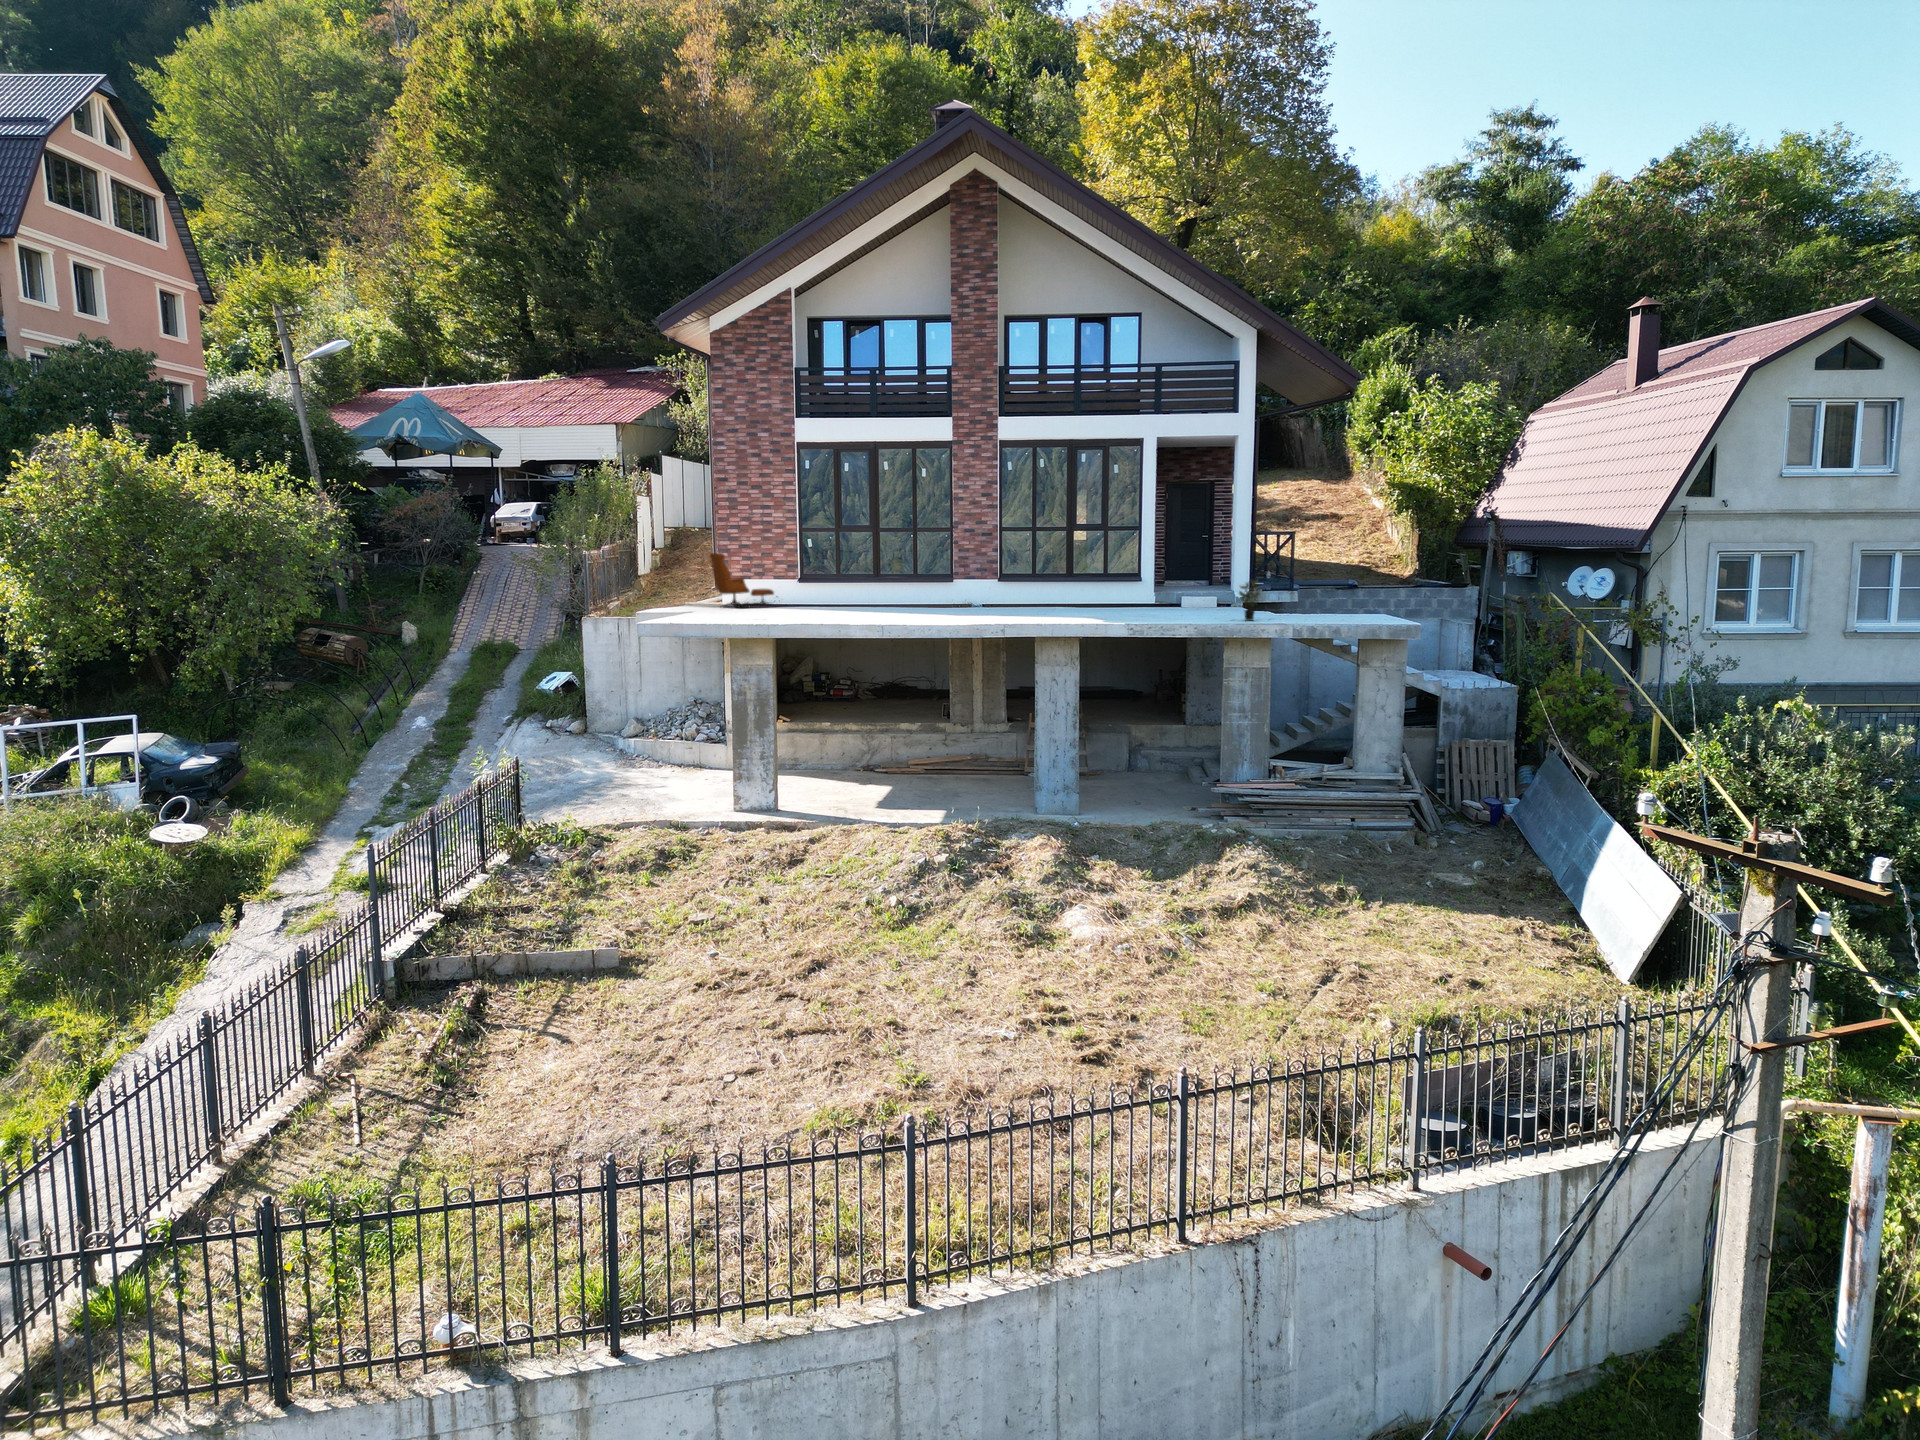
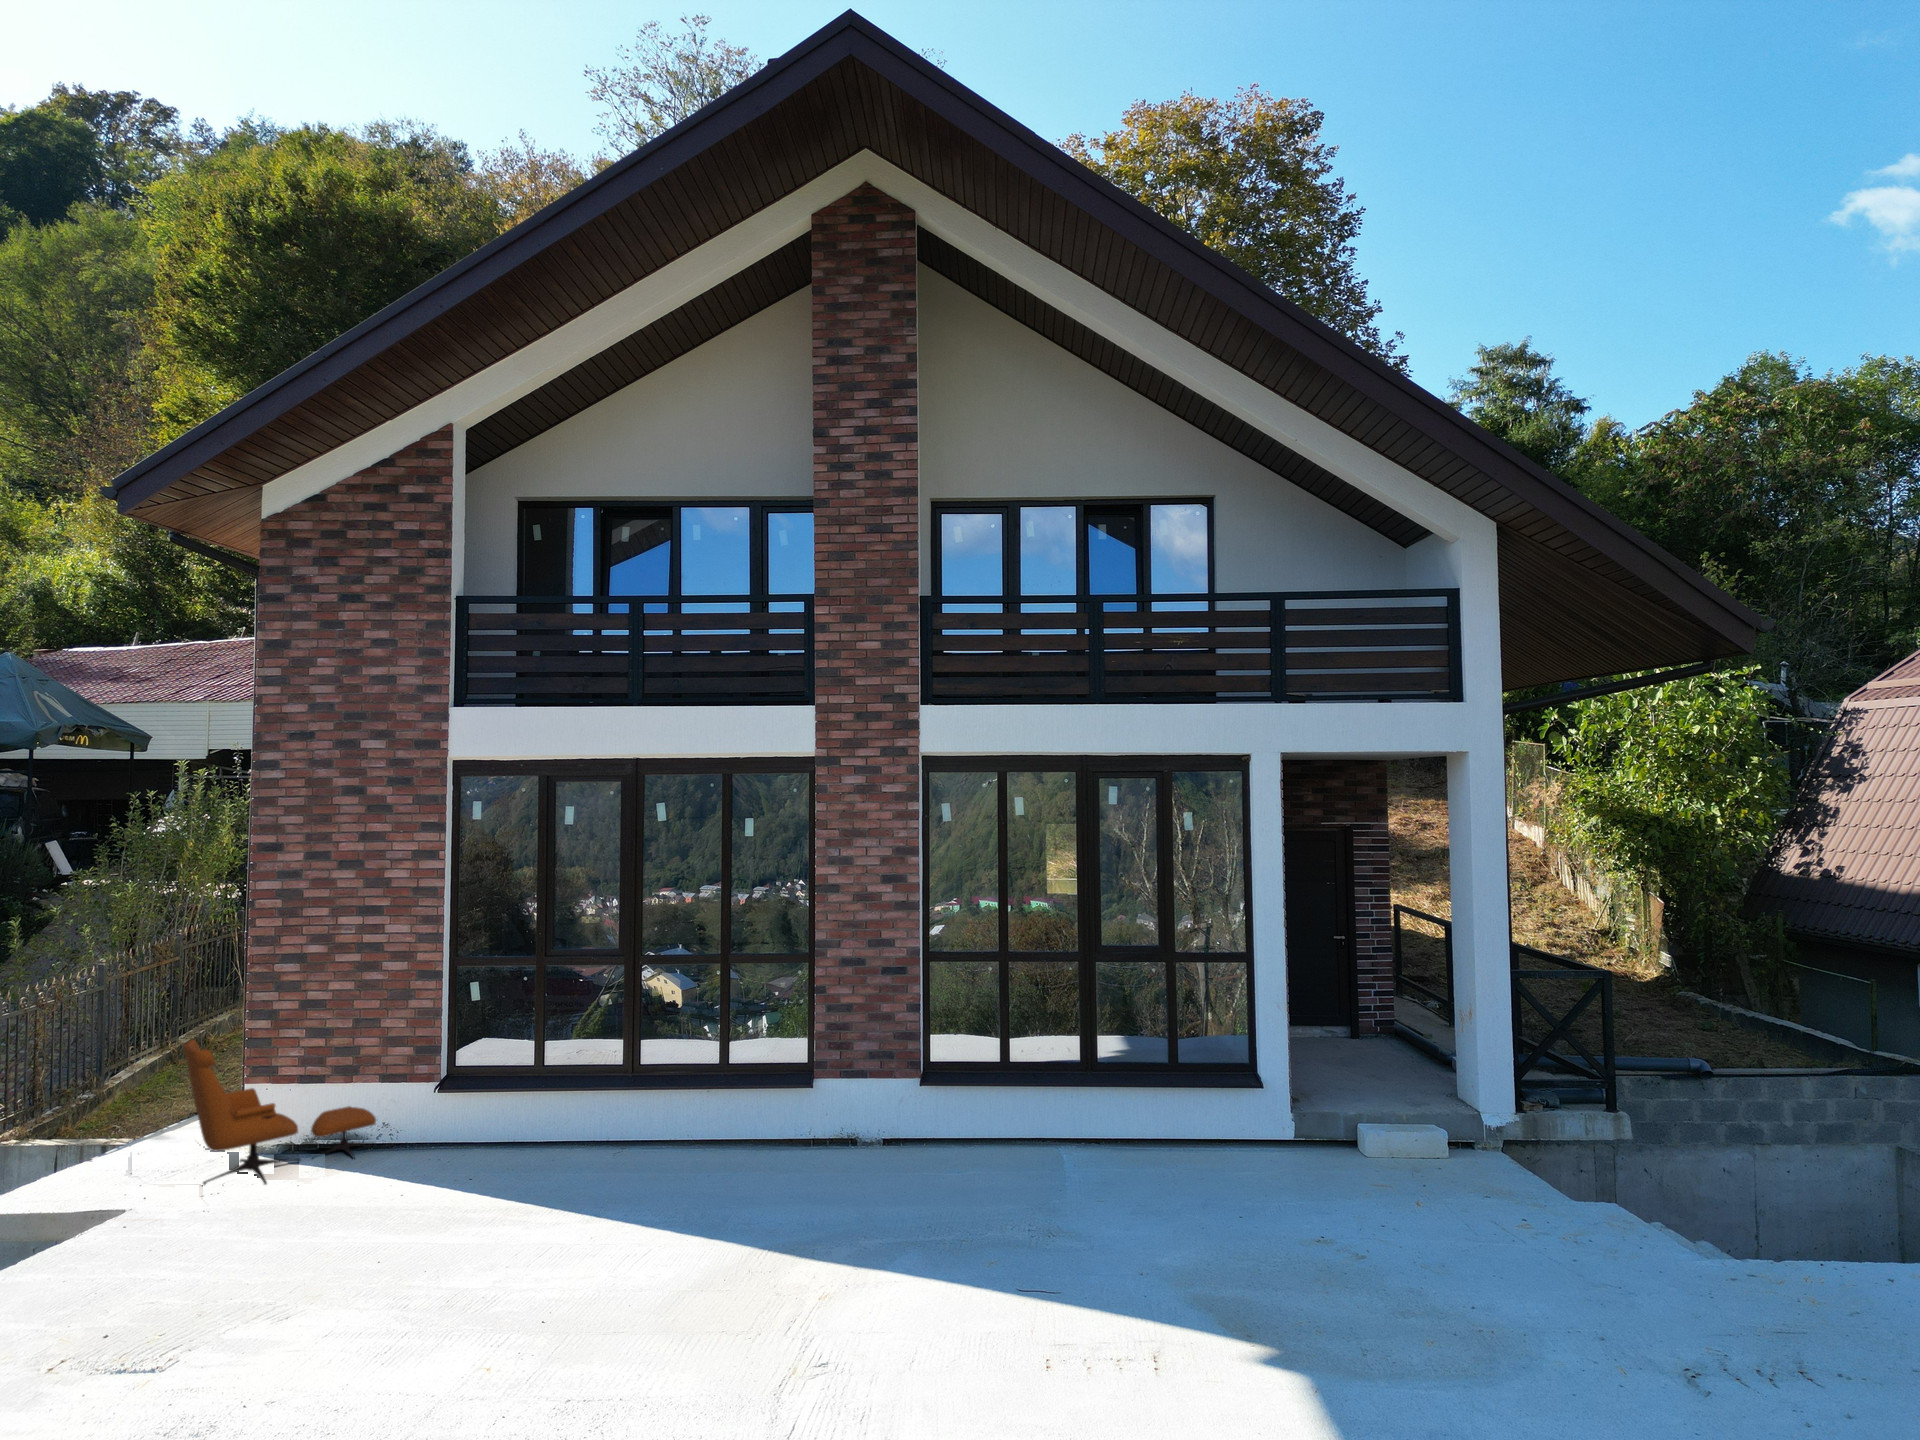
potted plant: present [1239,581,1260,621] -> none [1677,1214,1752,1357]

